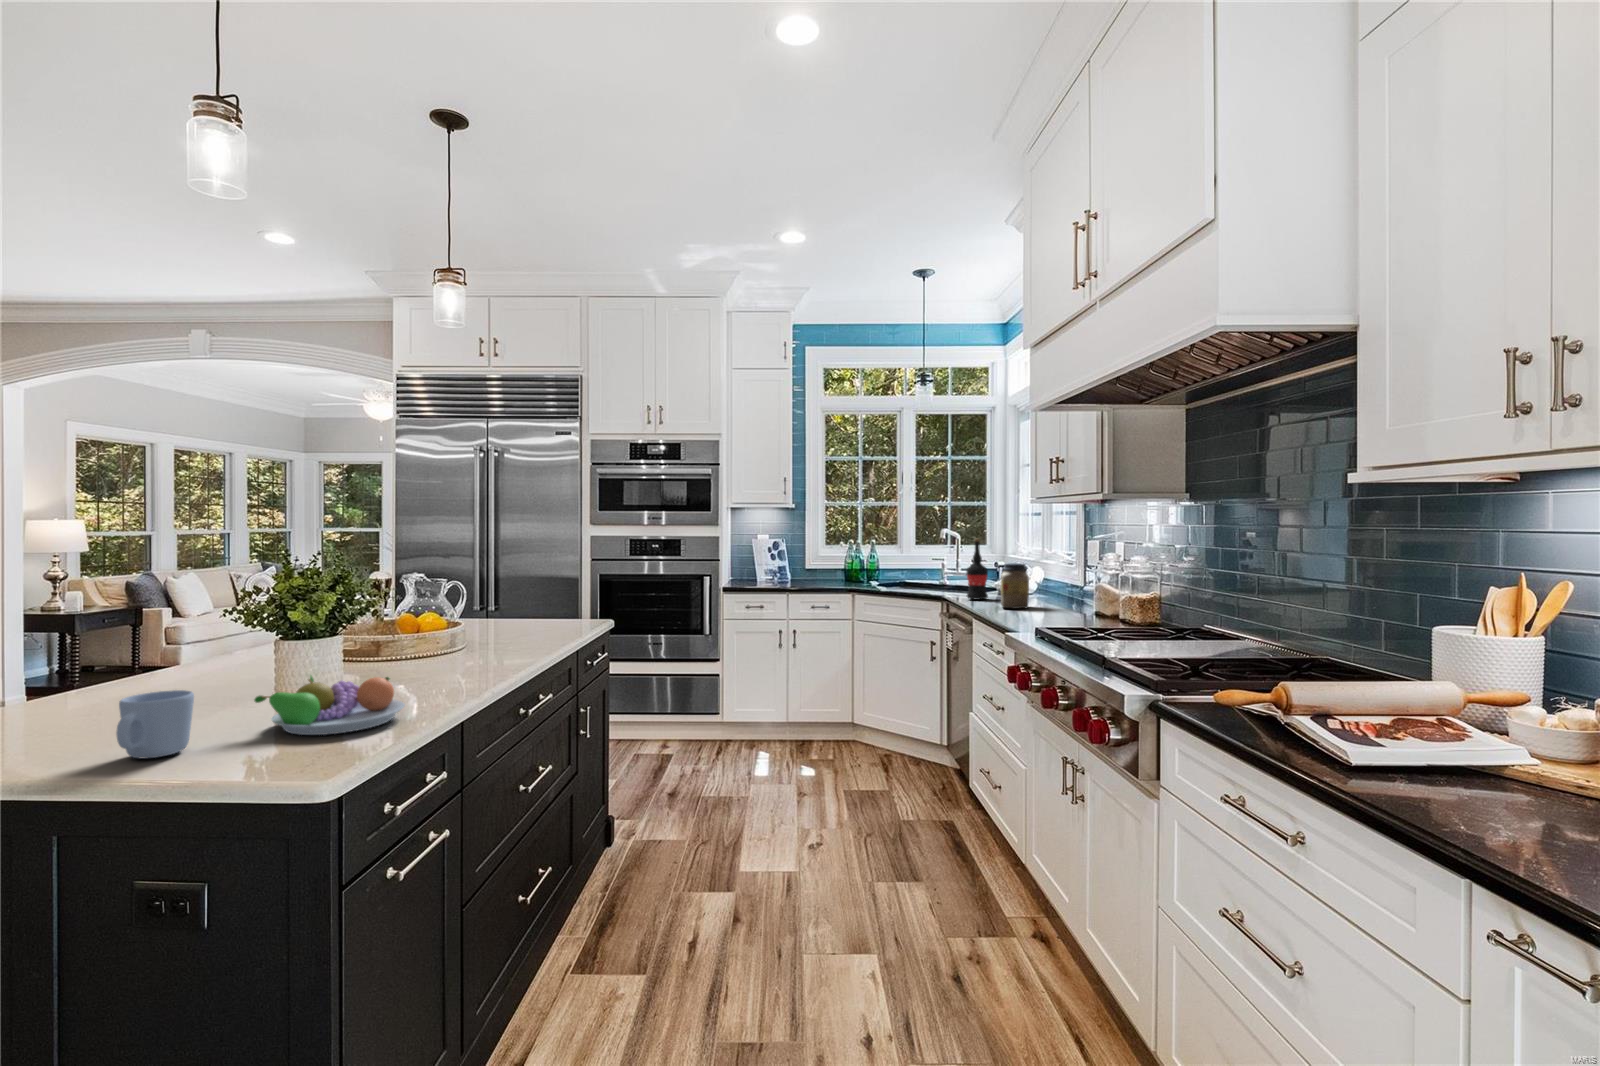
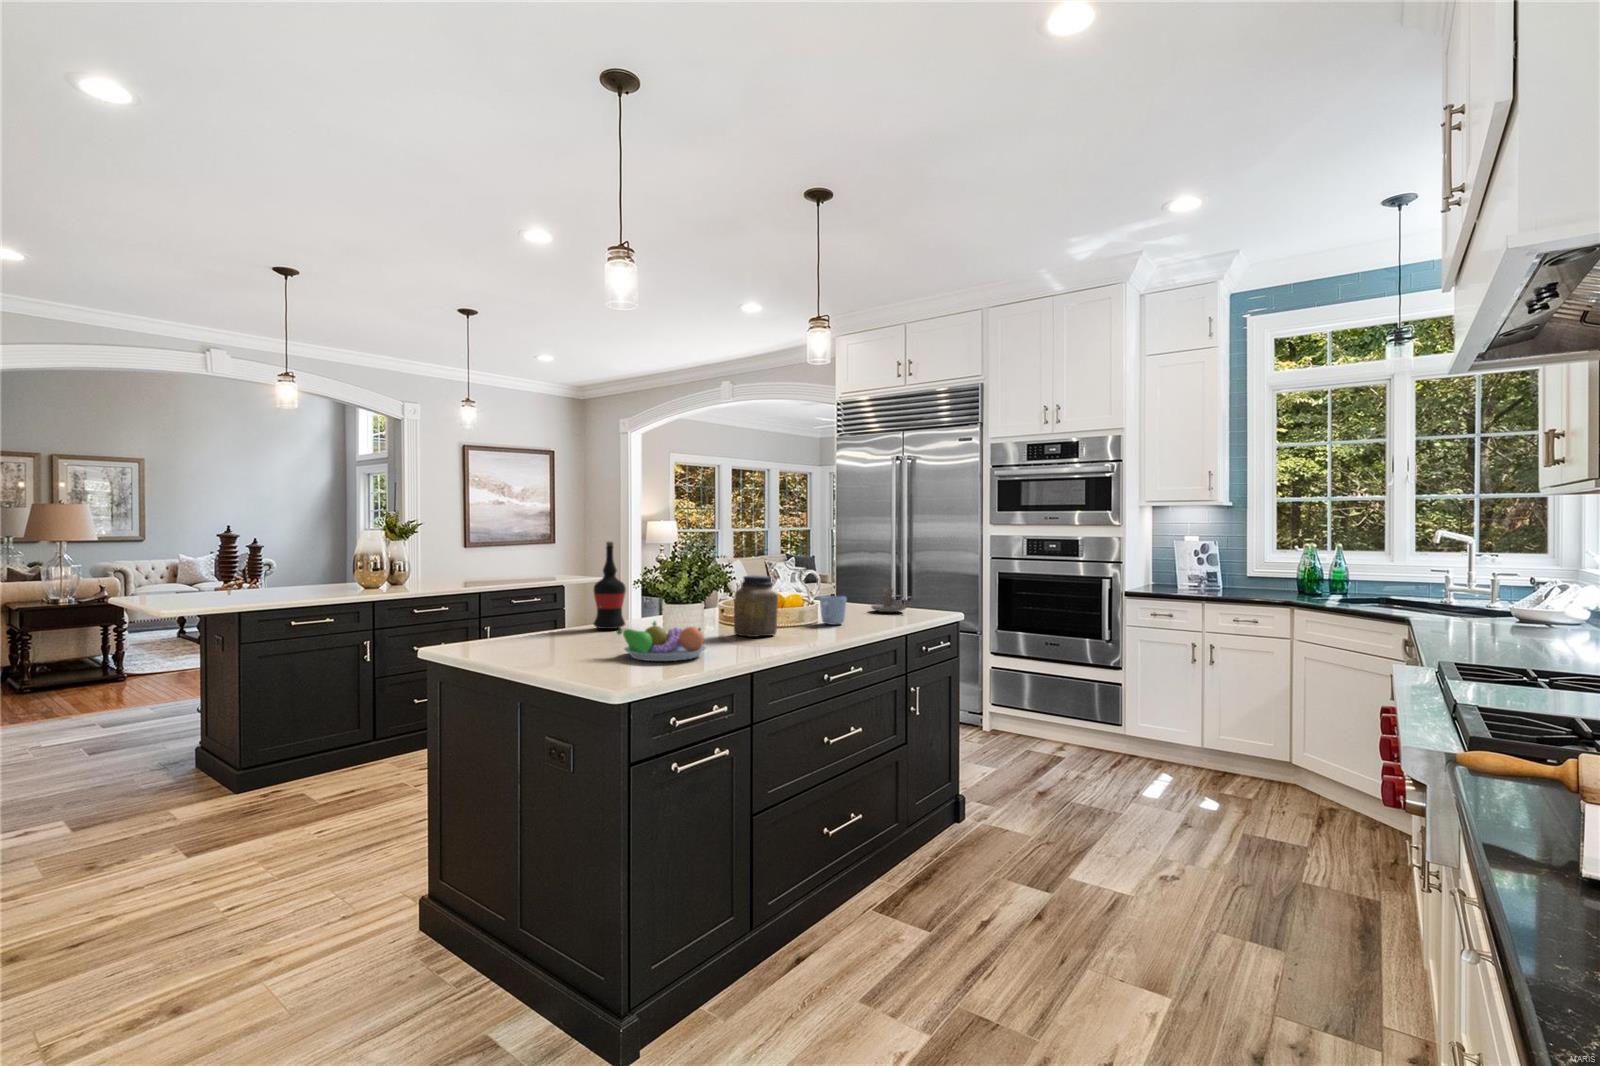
wine bottle: present [966,539,988,600] -> present [593,541,626,629]
jar: present [1001,563,1029,608] -> present [734,575,778,637]
candle holder: none [513,602,560,629] -> present [871,589,907,612]
mug: present [116,690,194,758] -> present [820,596,846,625]

